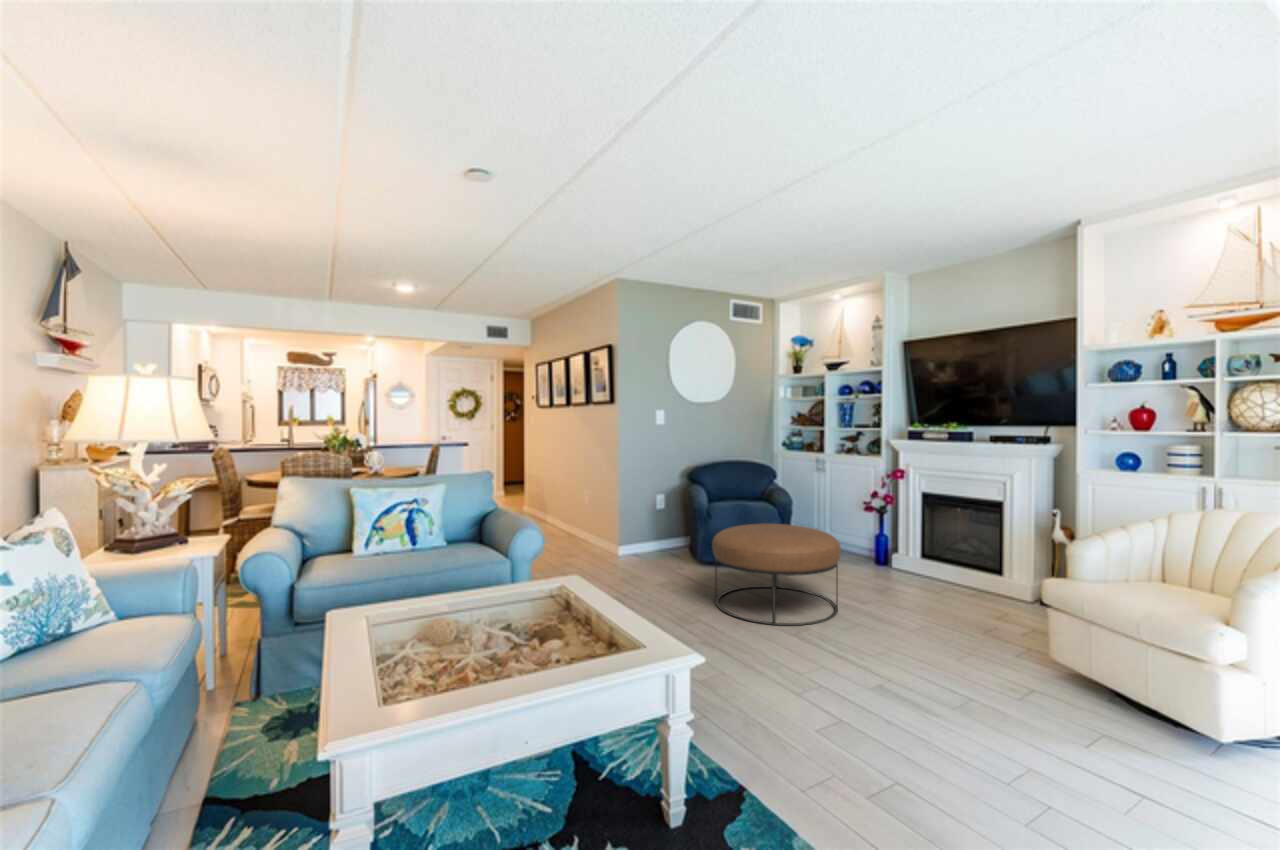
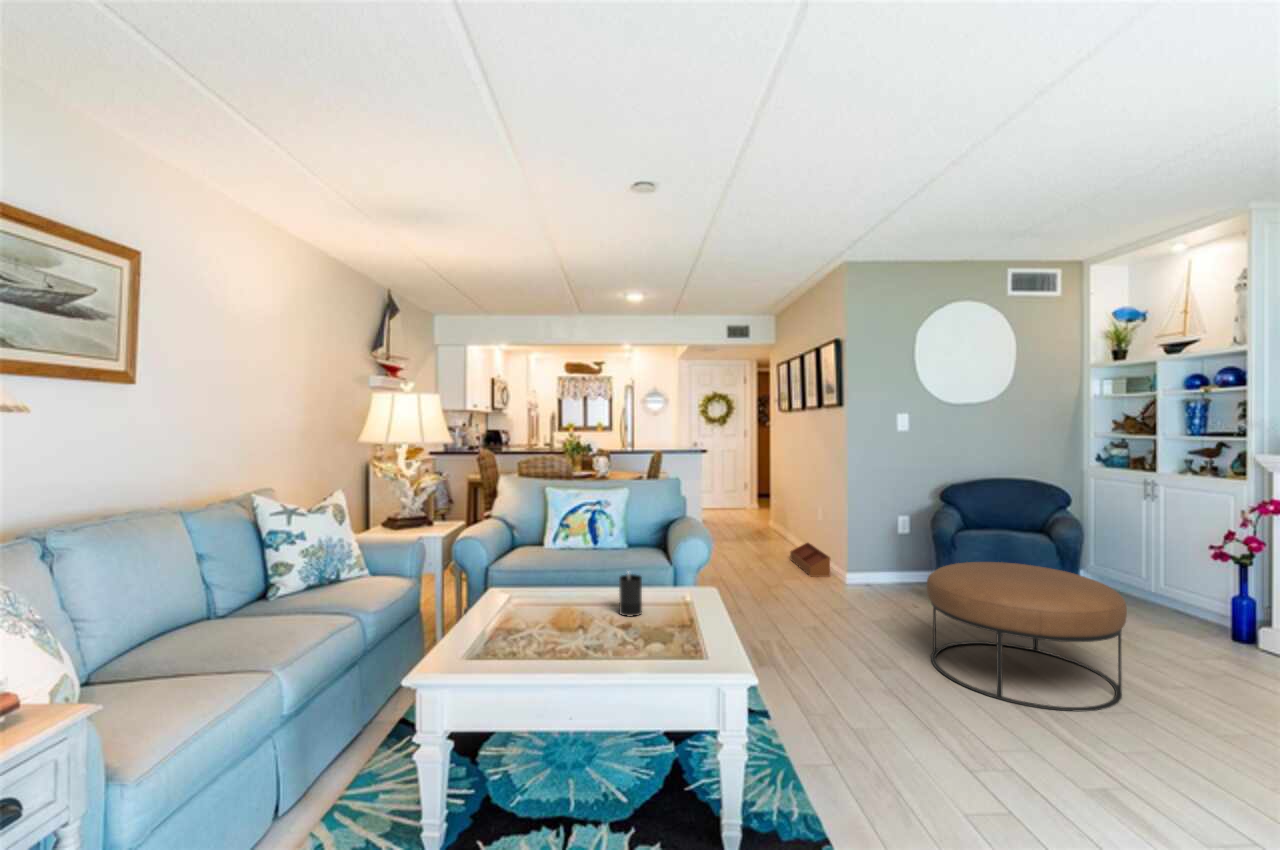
storage bin: none [564,527,606,557] -> present [790,543,830,577]
candle: none [499,562,523,607] -> present [619,574,642,617]

